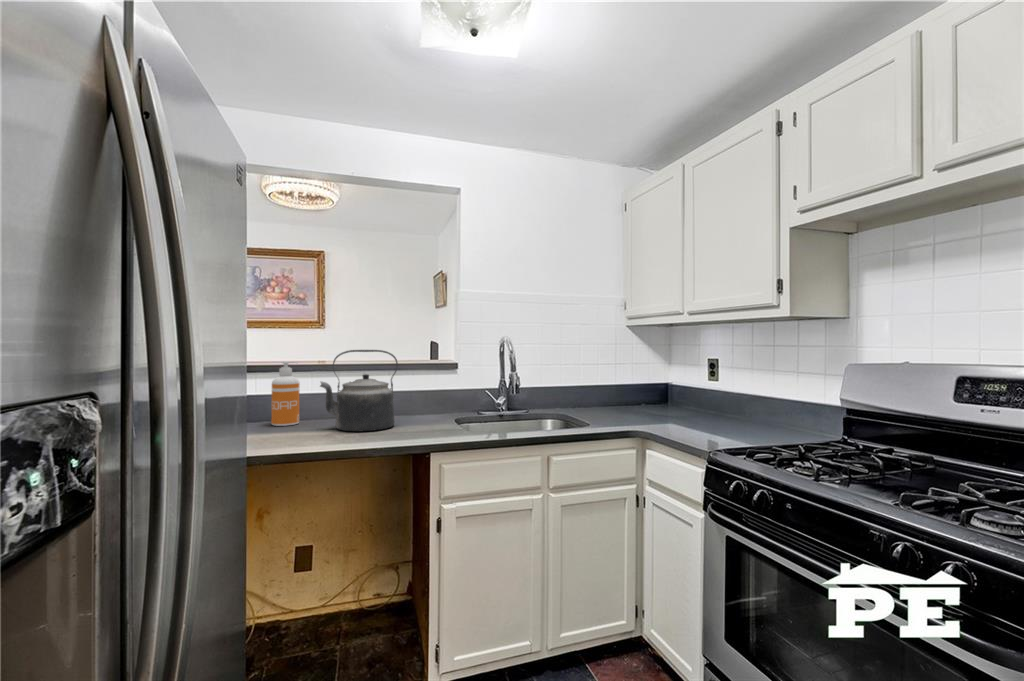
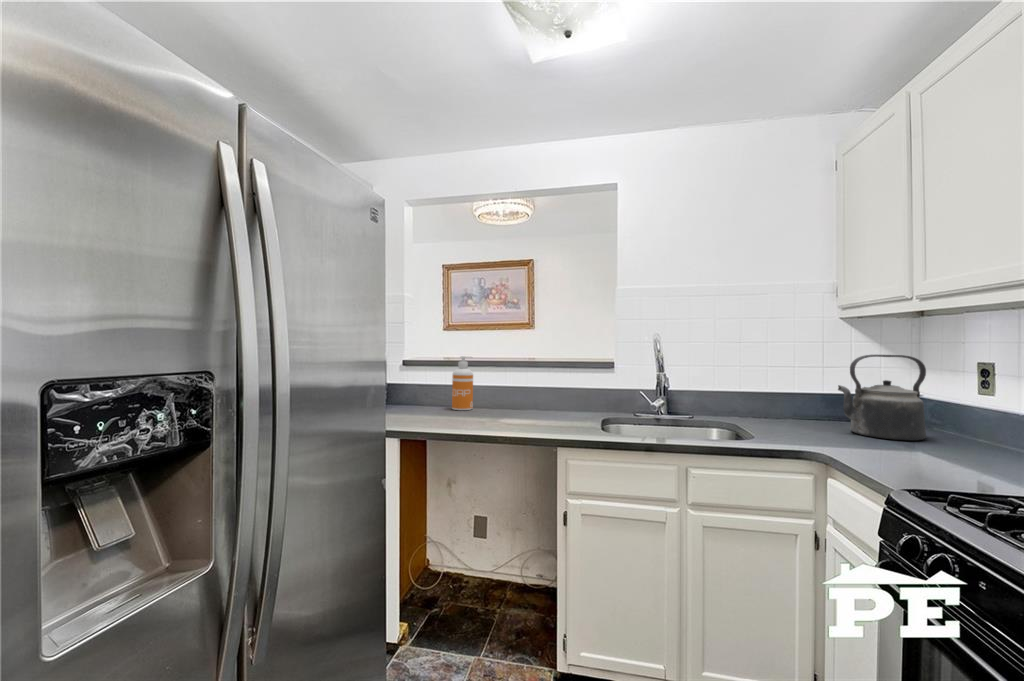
kettle: present [320,350,398,431] -> present [838,355,926,441]

